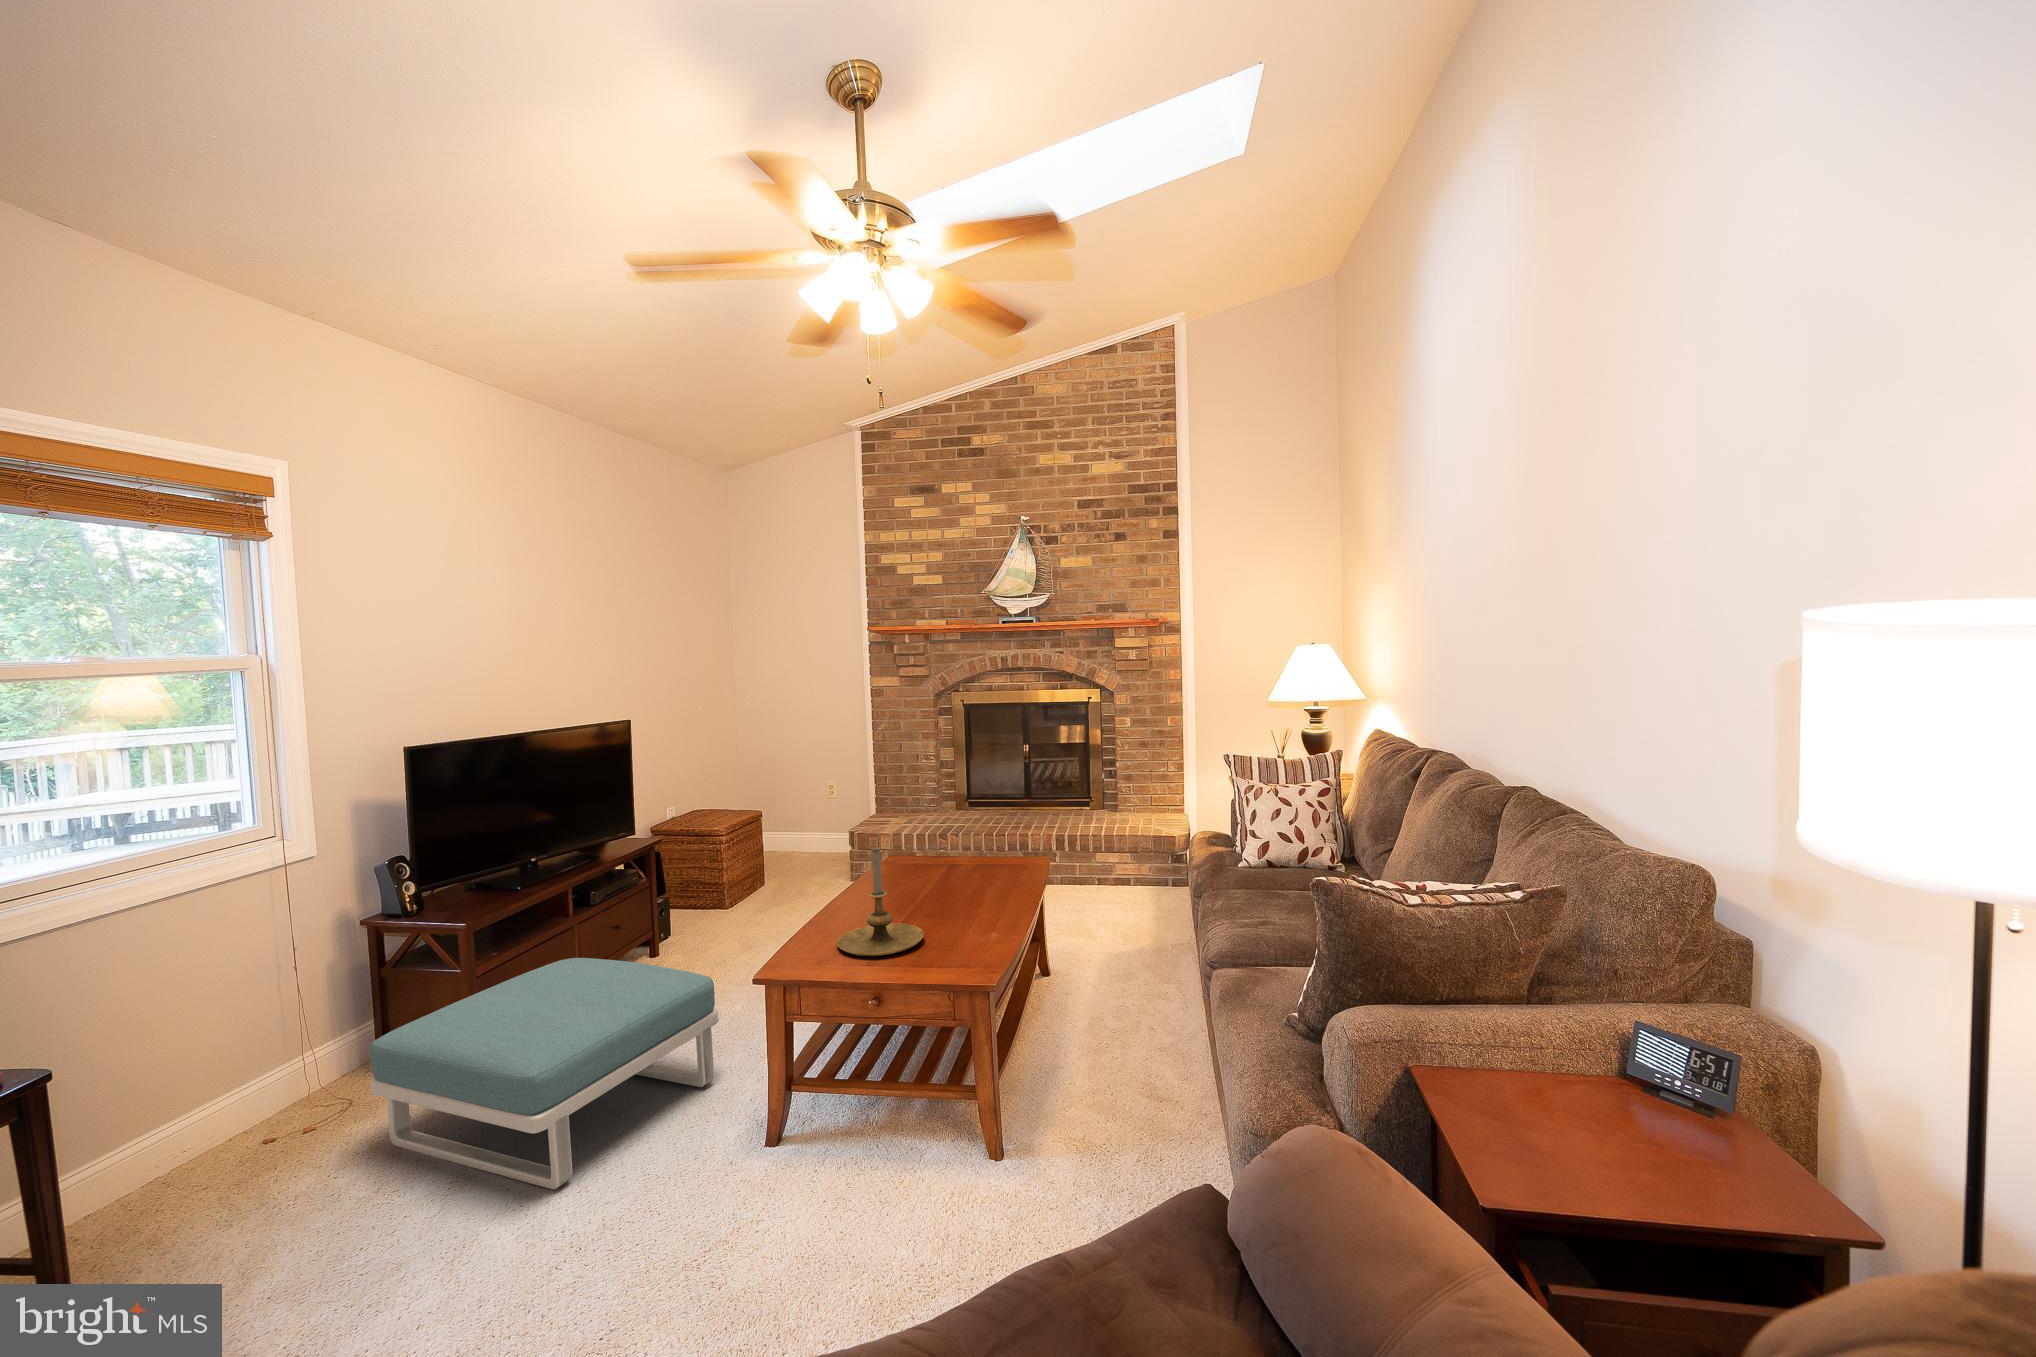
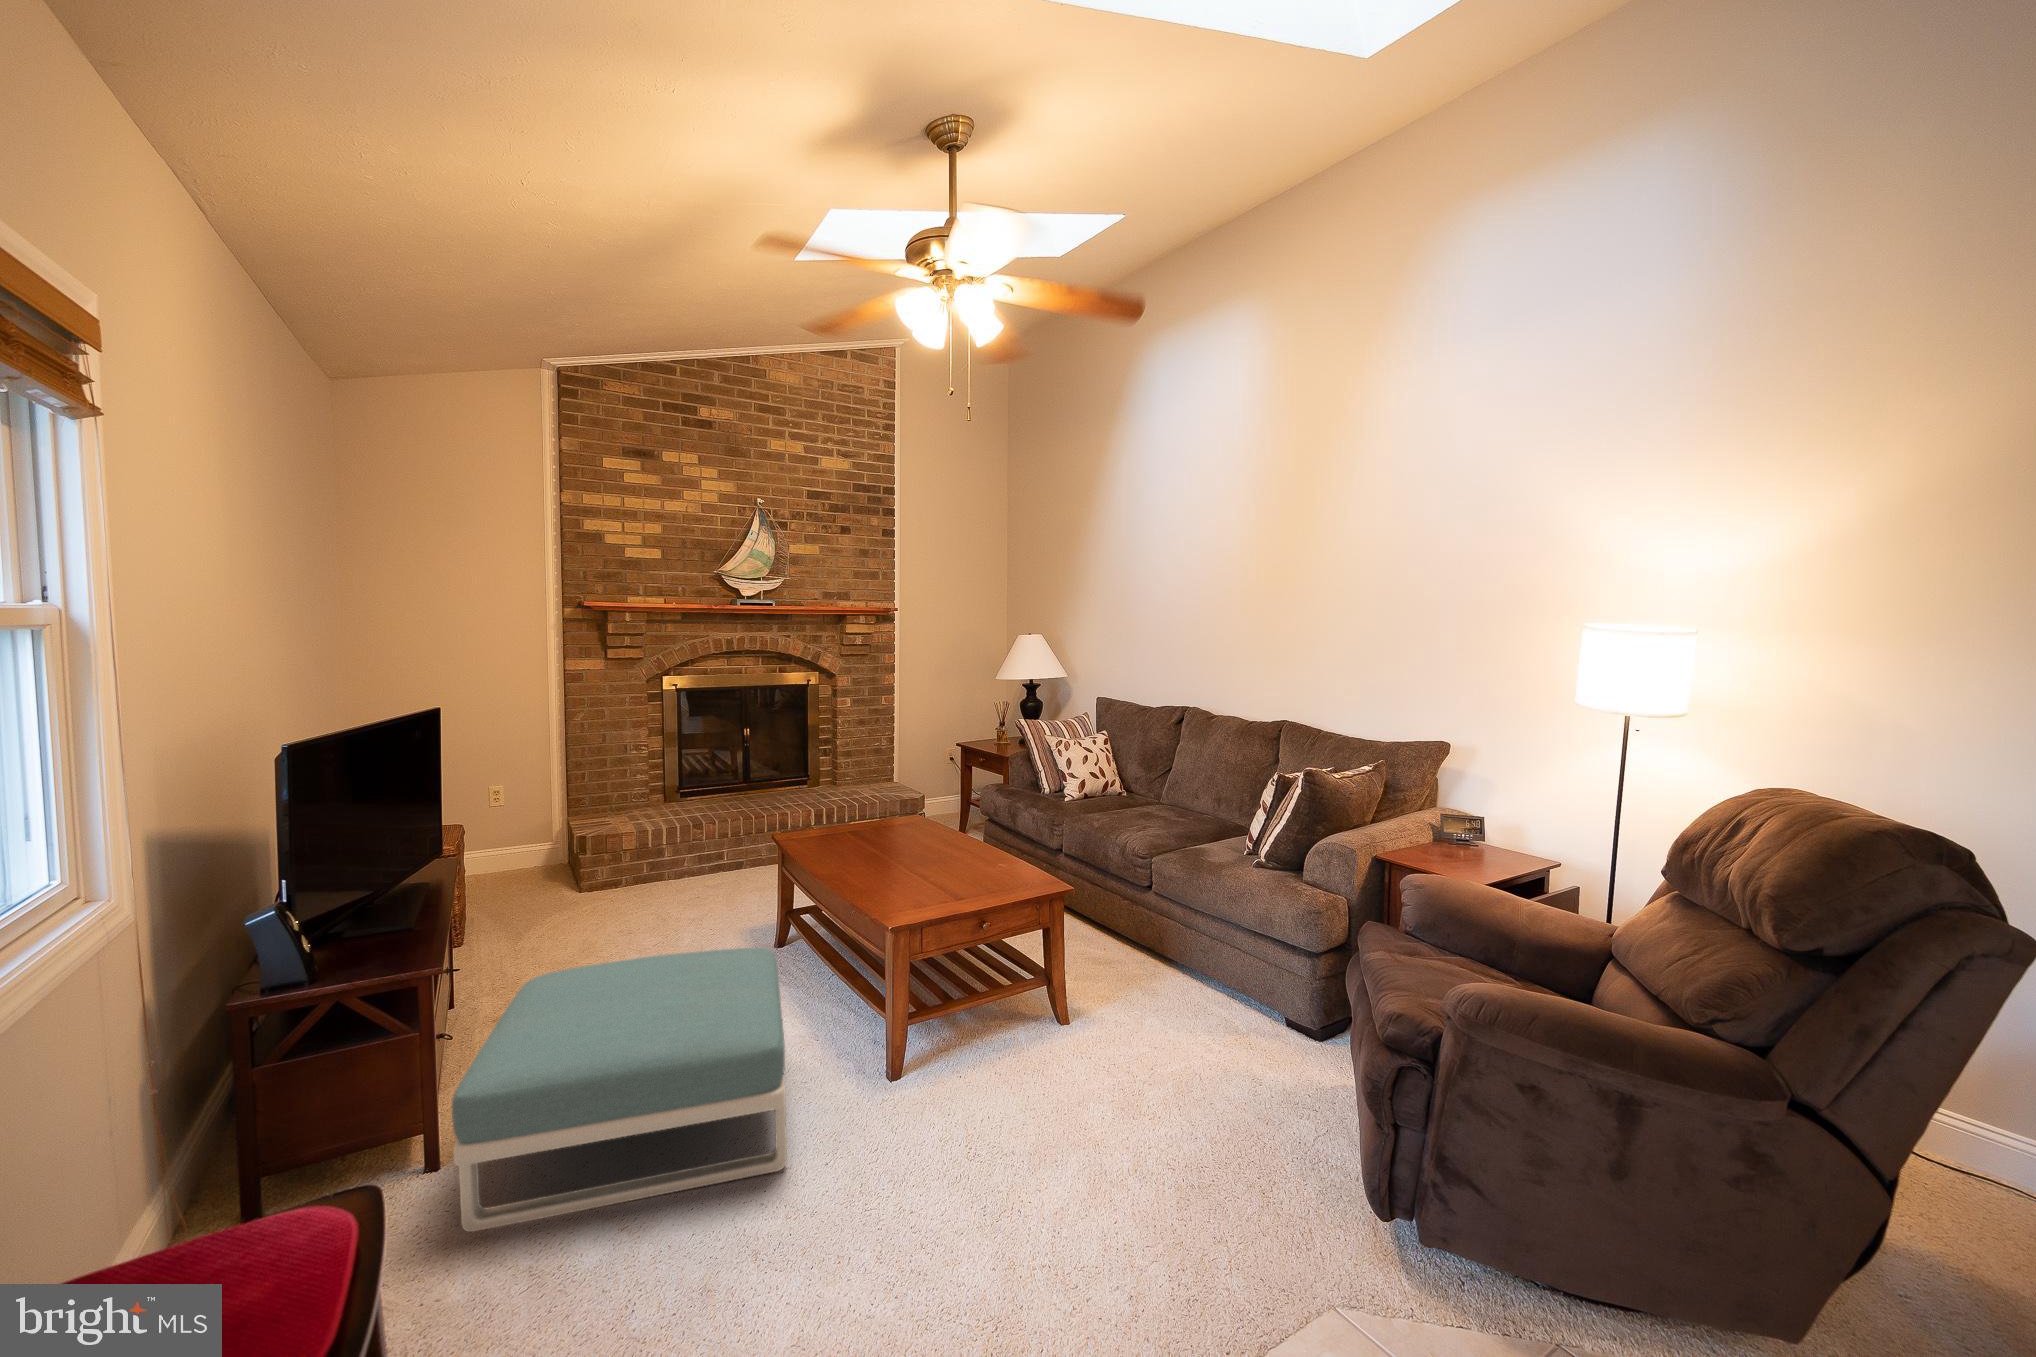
candle holder: present [837,848,924,956] -> none [921,786,1000,883]

